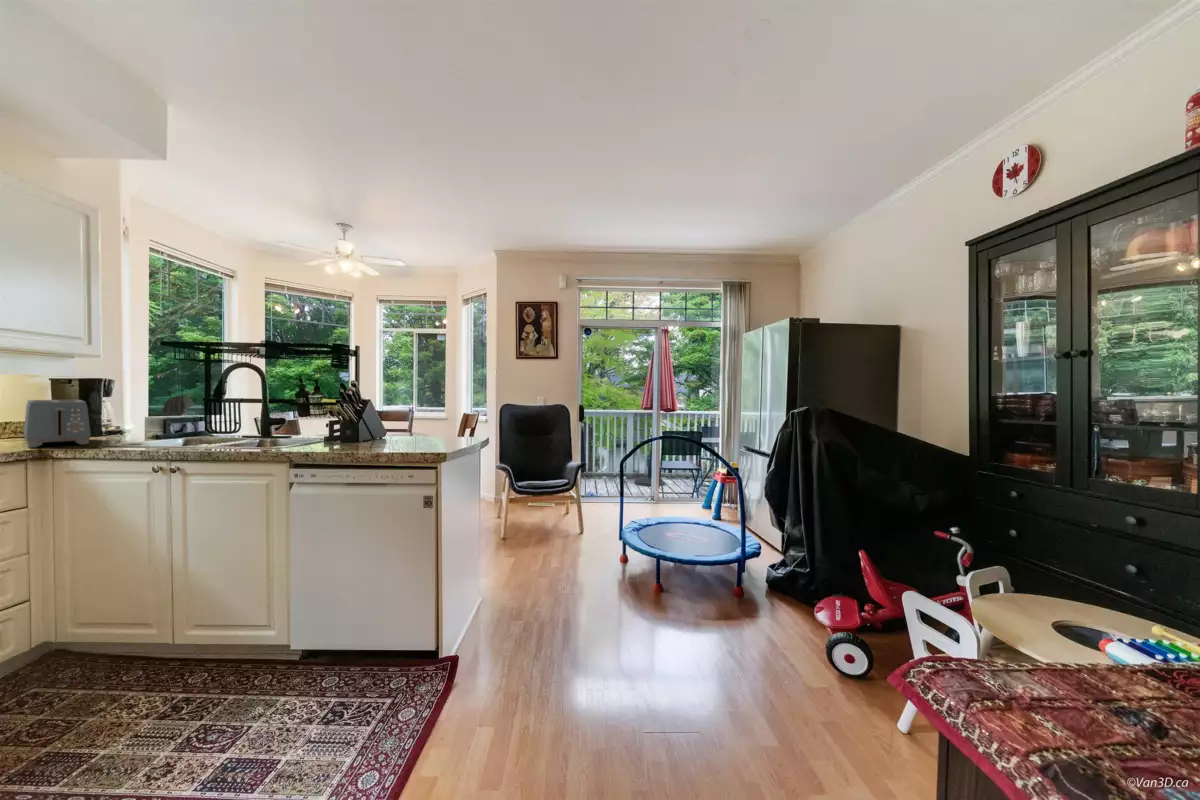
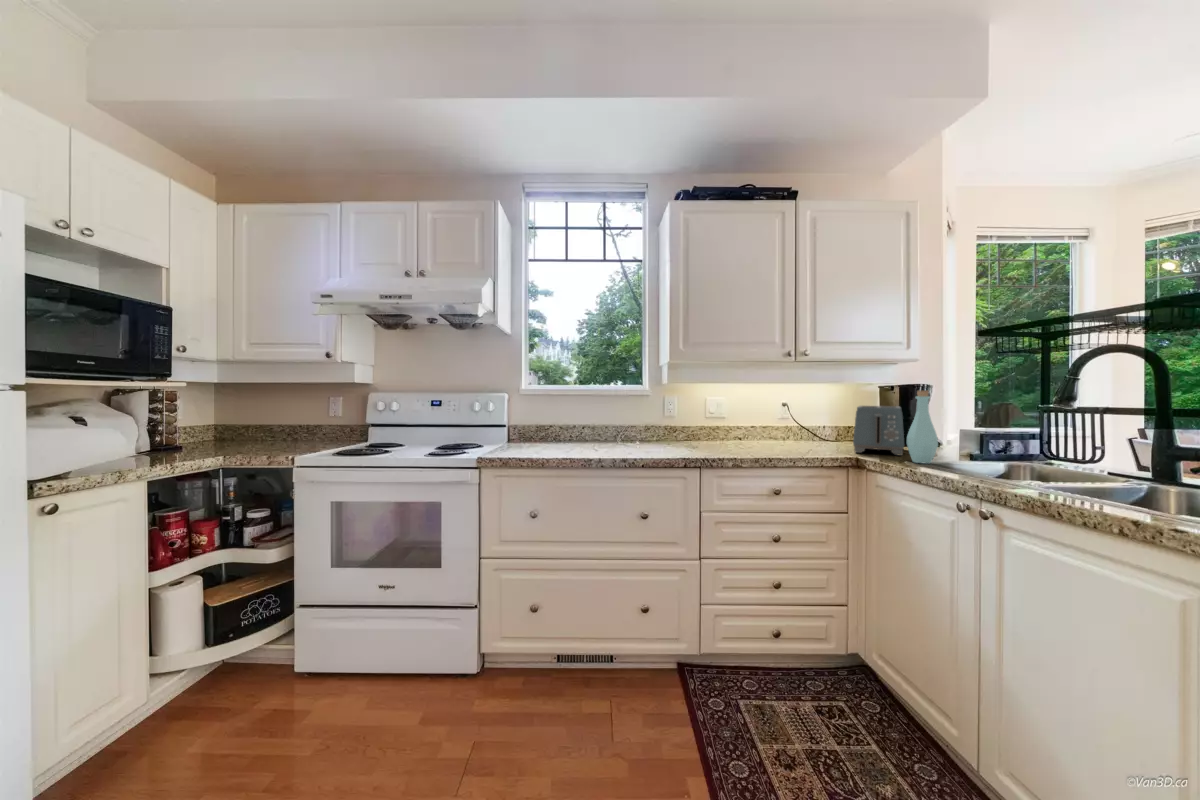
bottle: none [95,387,127,448] -> present [907,391,938,463]

